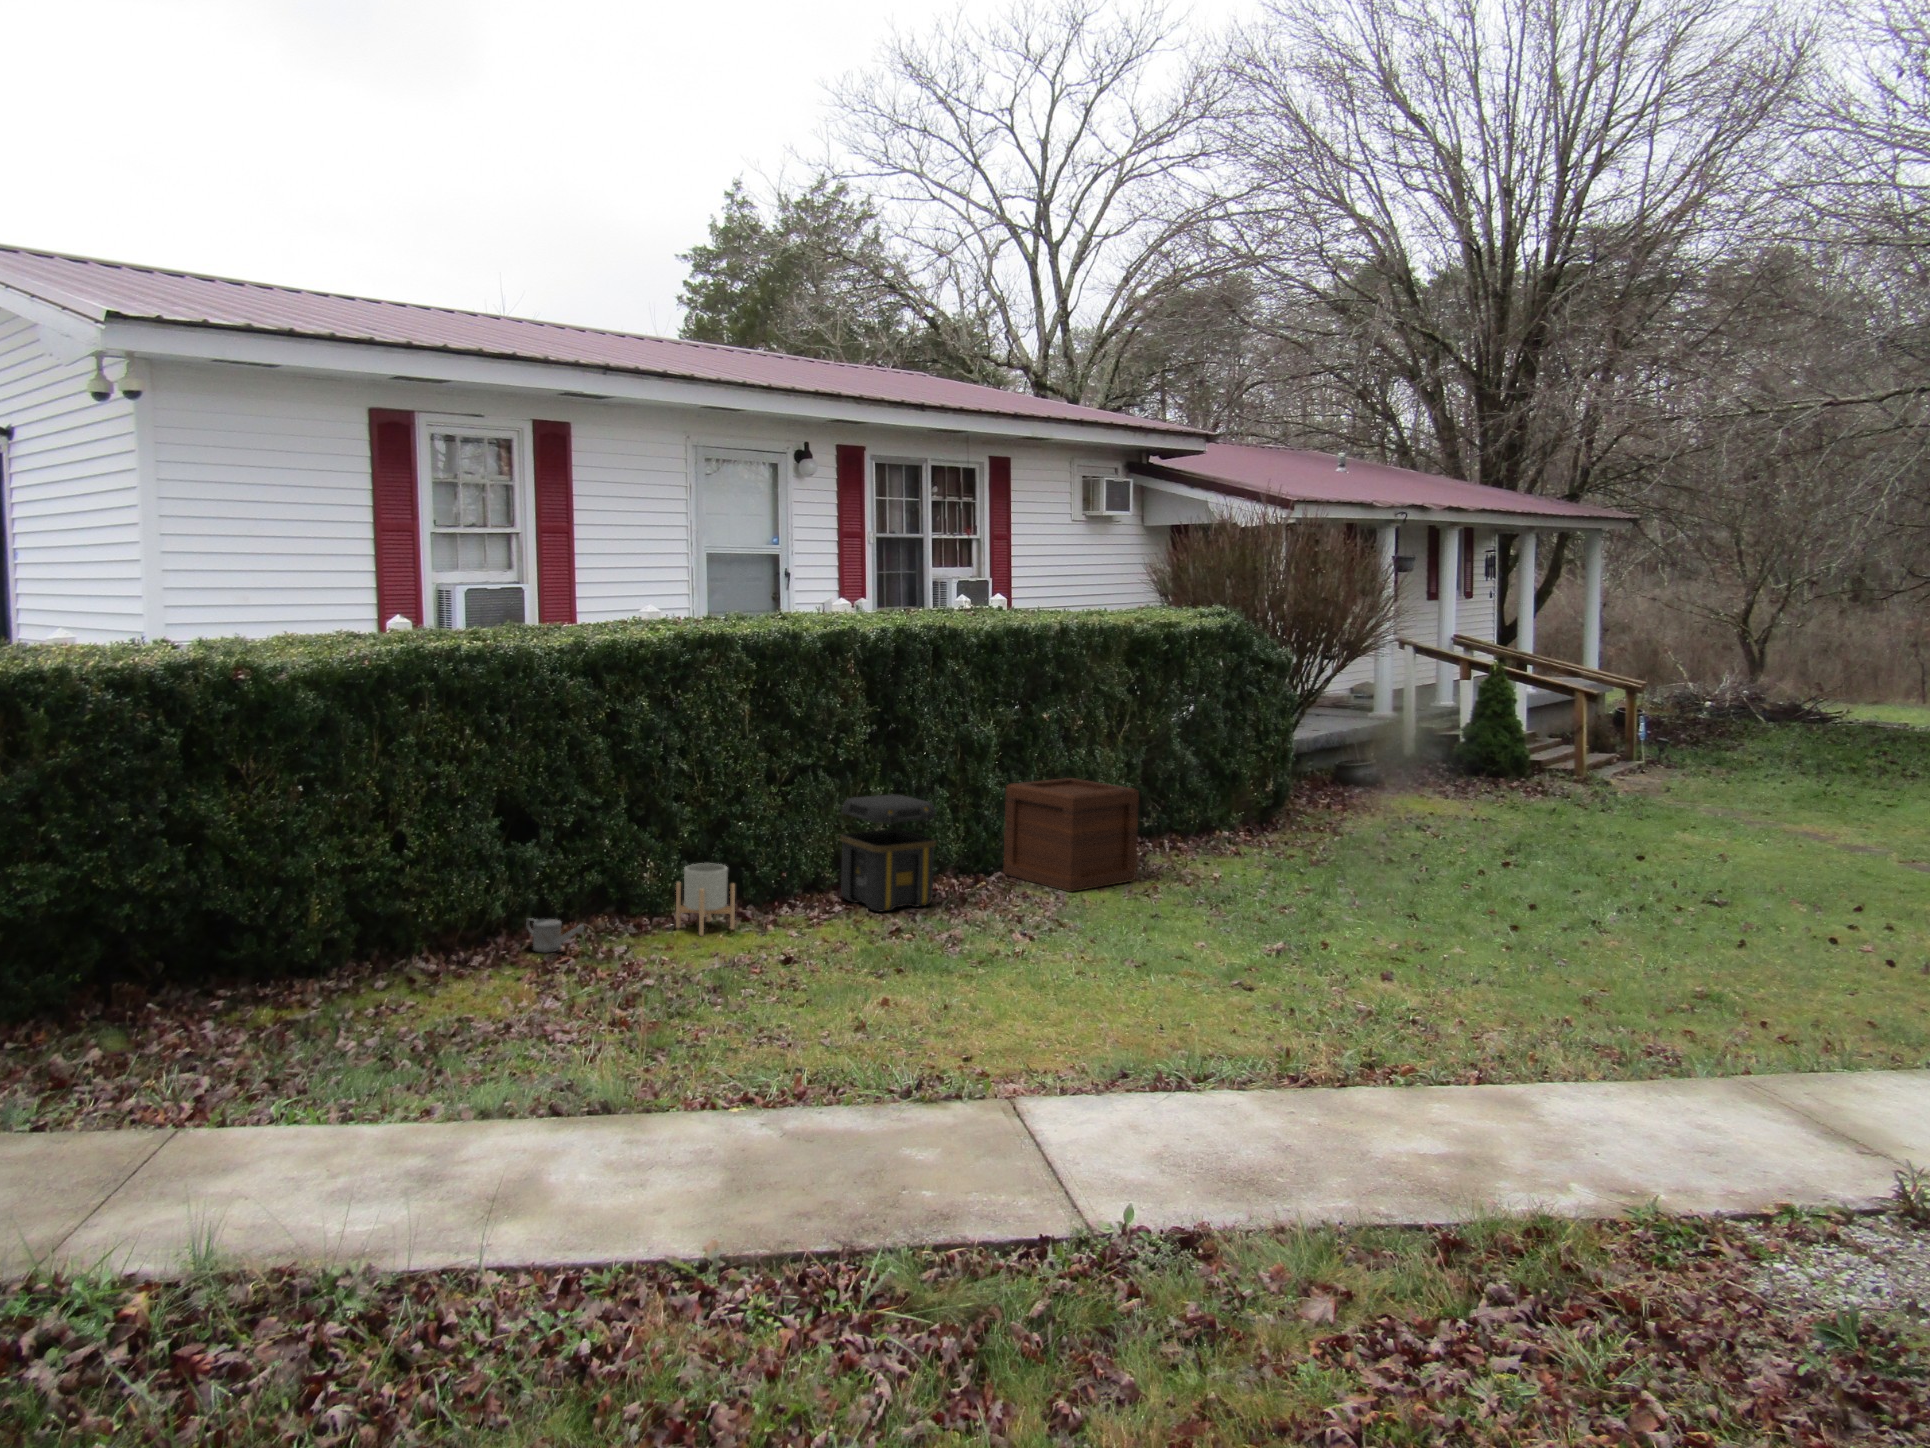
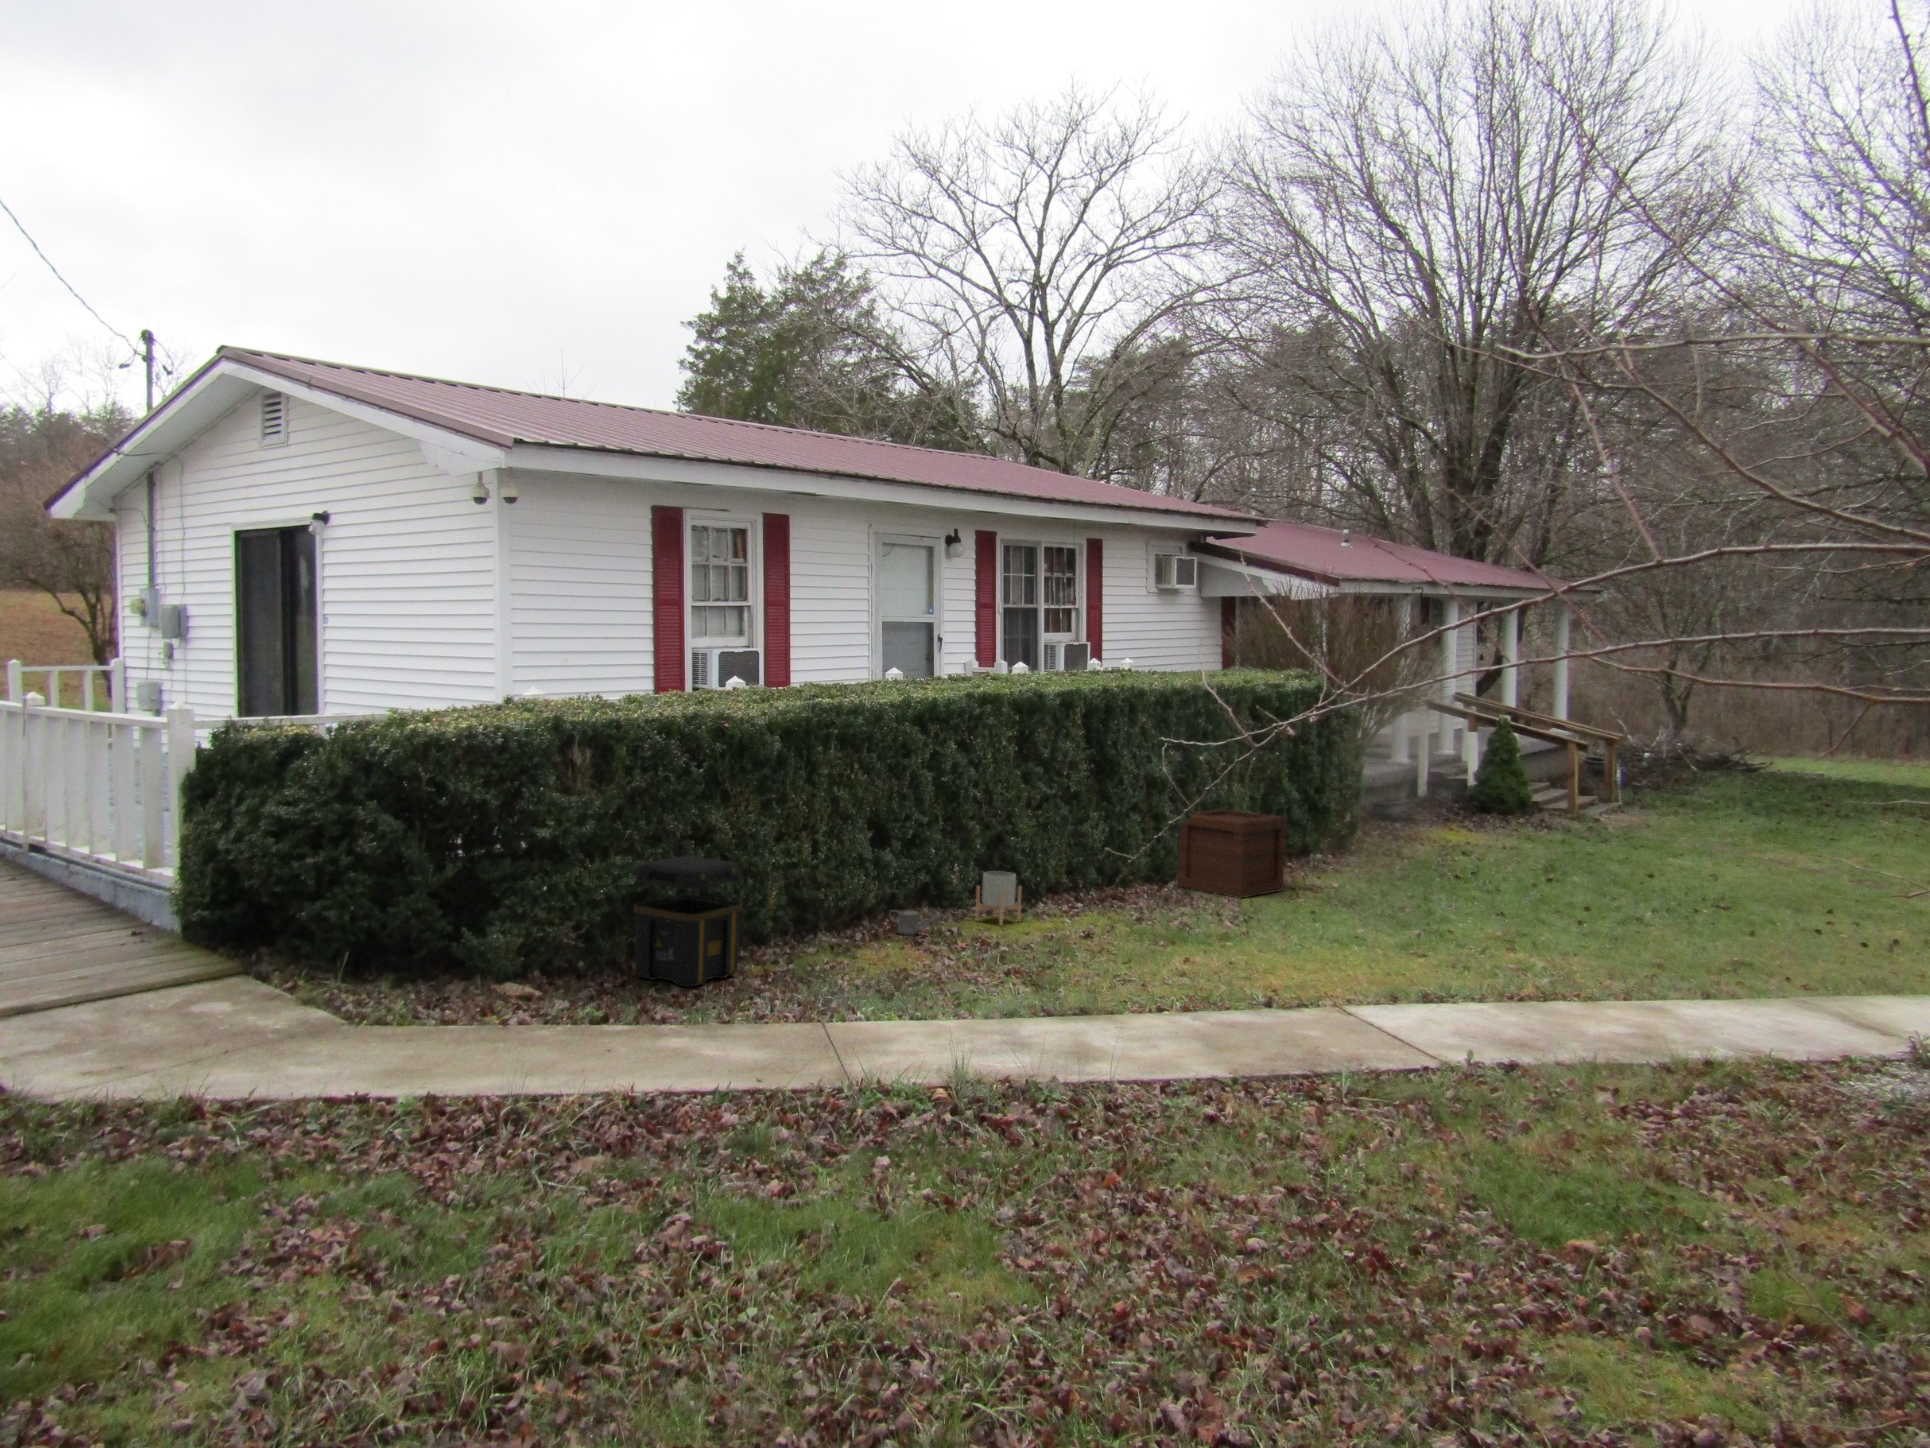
toolbox: present [840,795,936,912] -> present [634,856,742,987]

